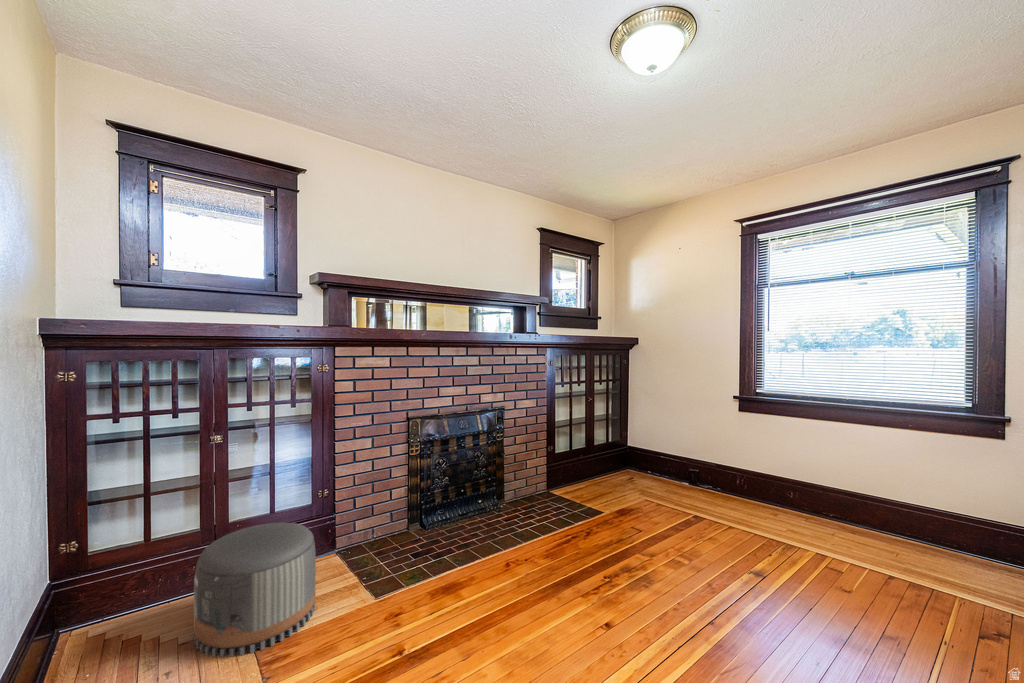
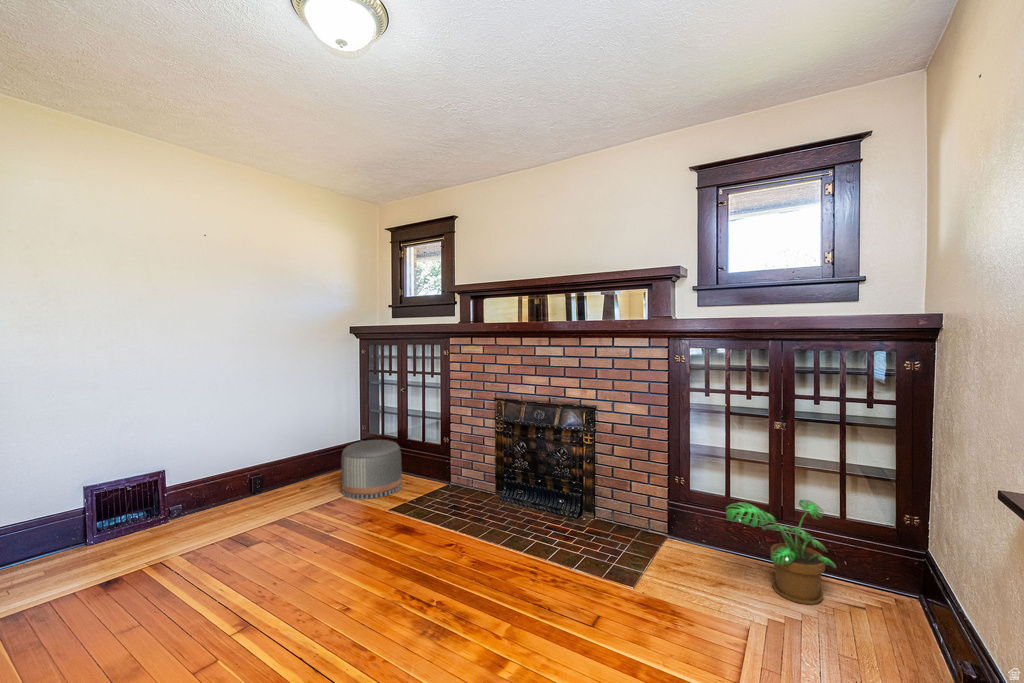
potted plant: none [596,435,643,485] -> present [726,500,836,604]

